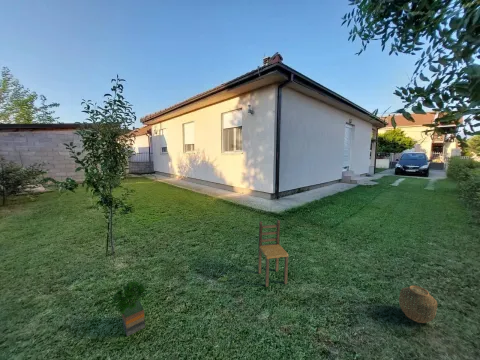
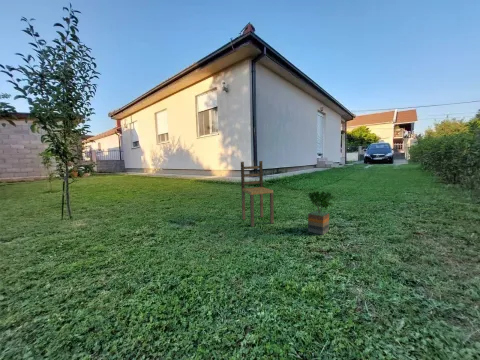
potted tree: present [113,281,150,336] -> present [308,191,335,235]
woven basket: present [399,286,437,323] -> none [388,201,425,235]

